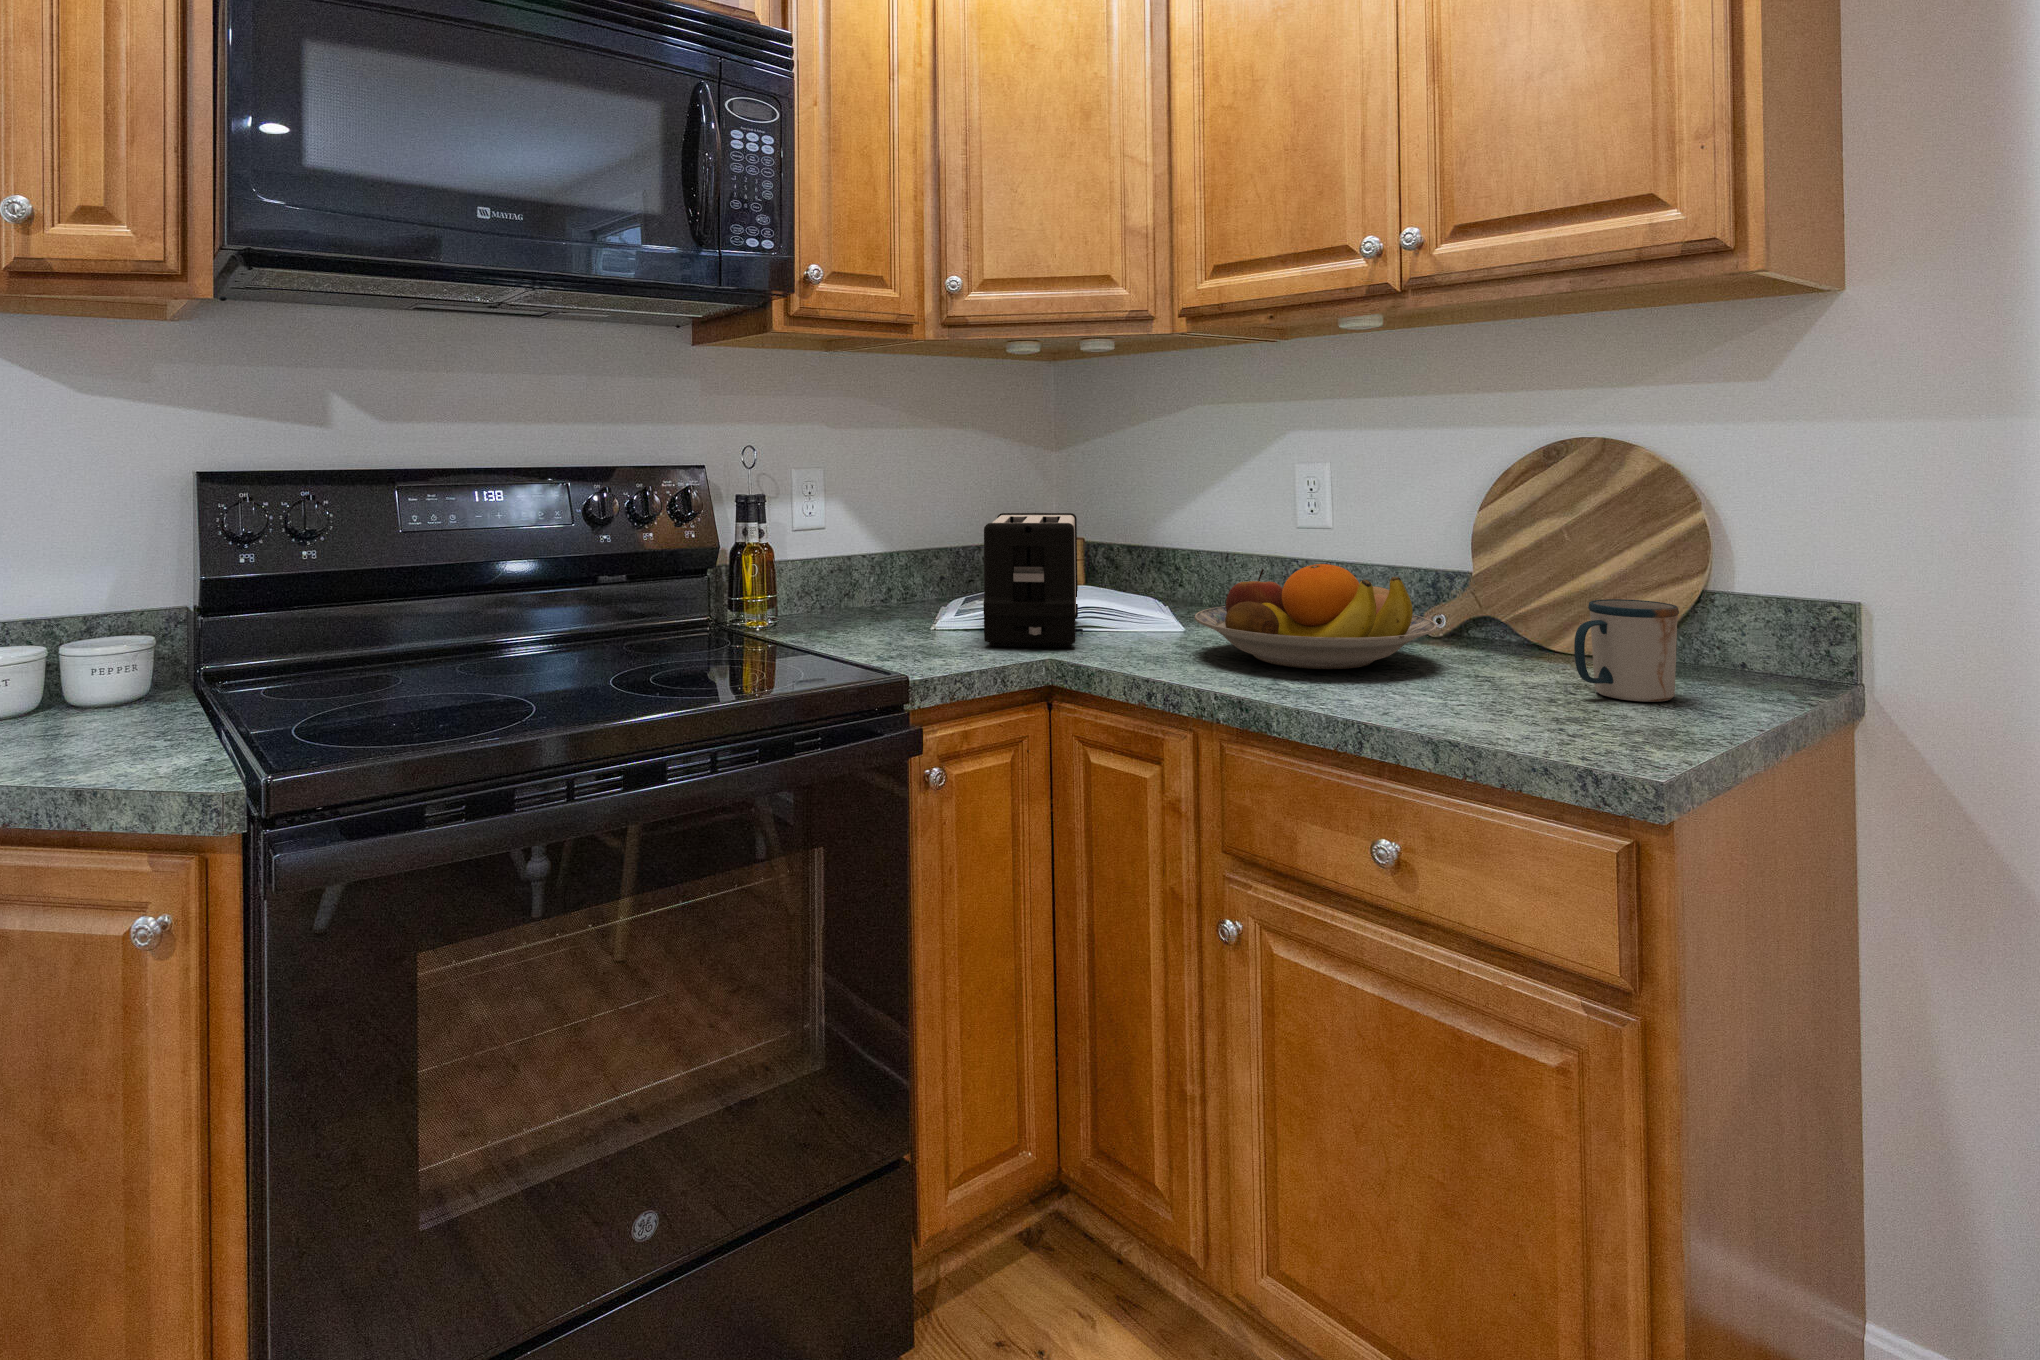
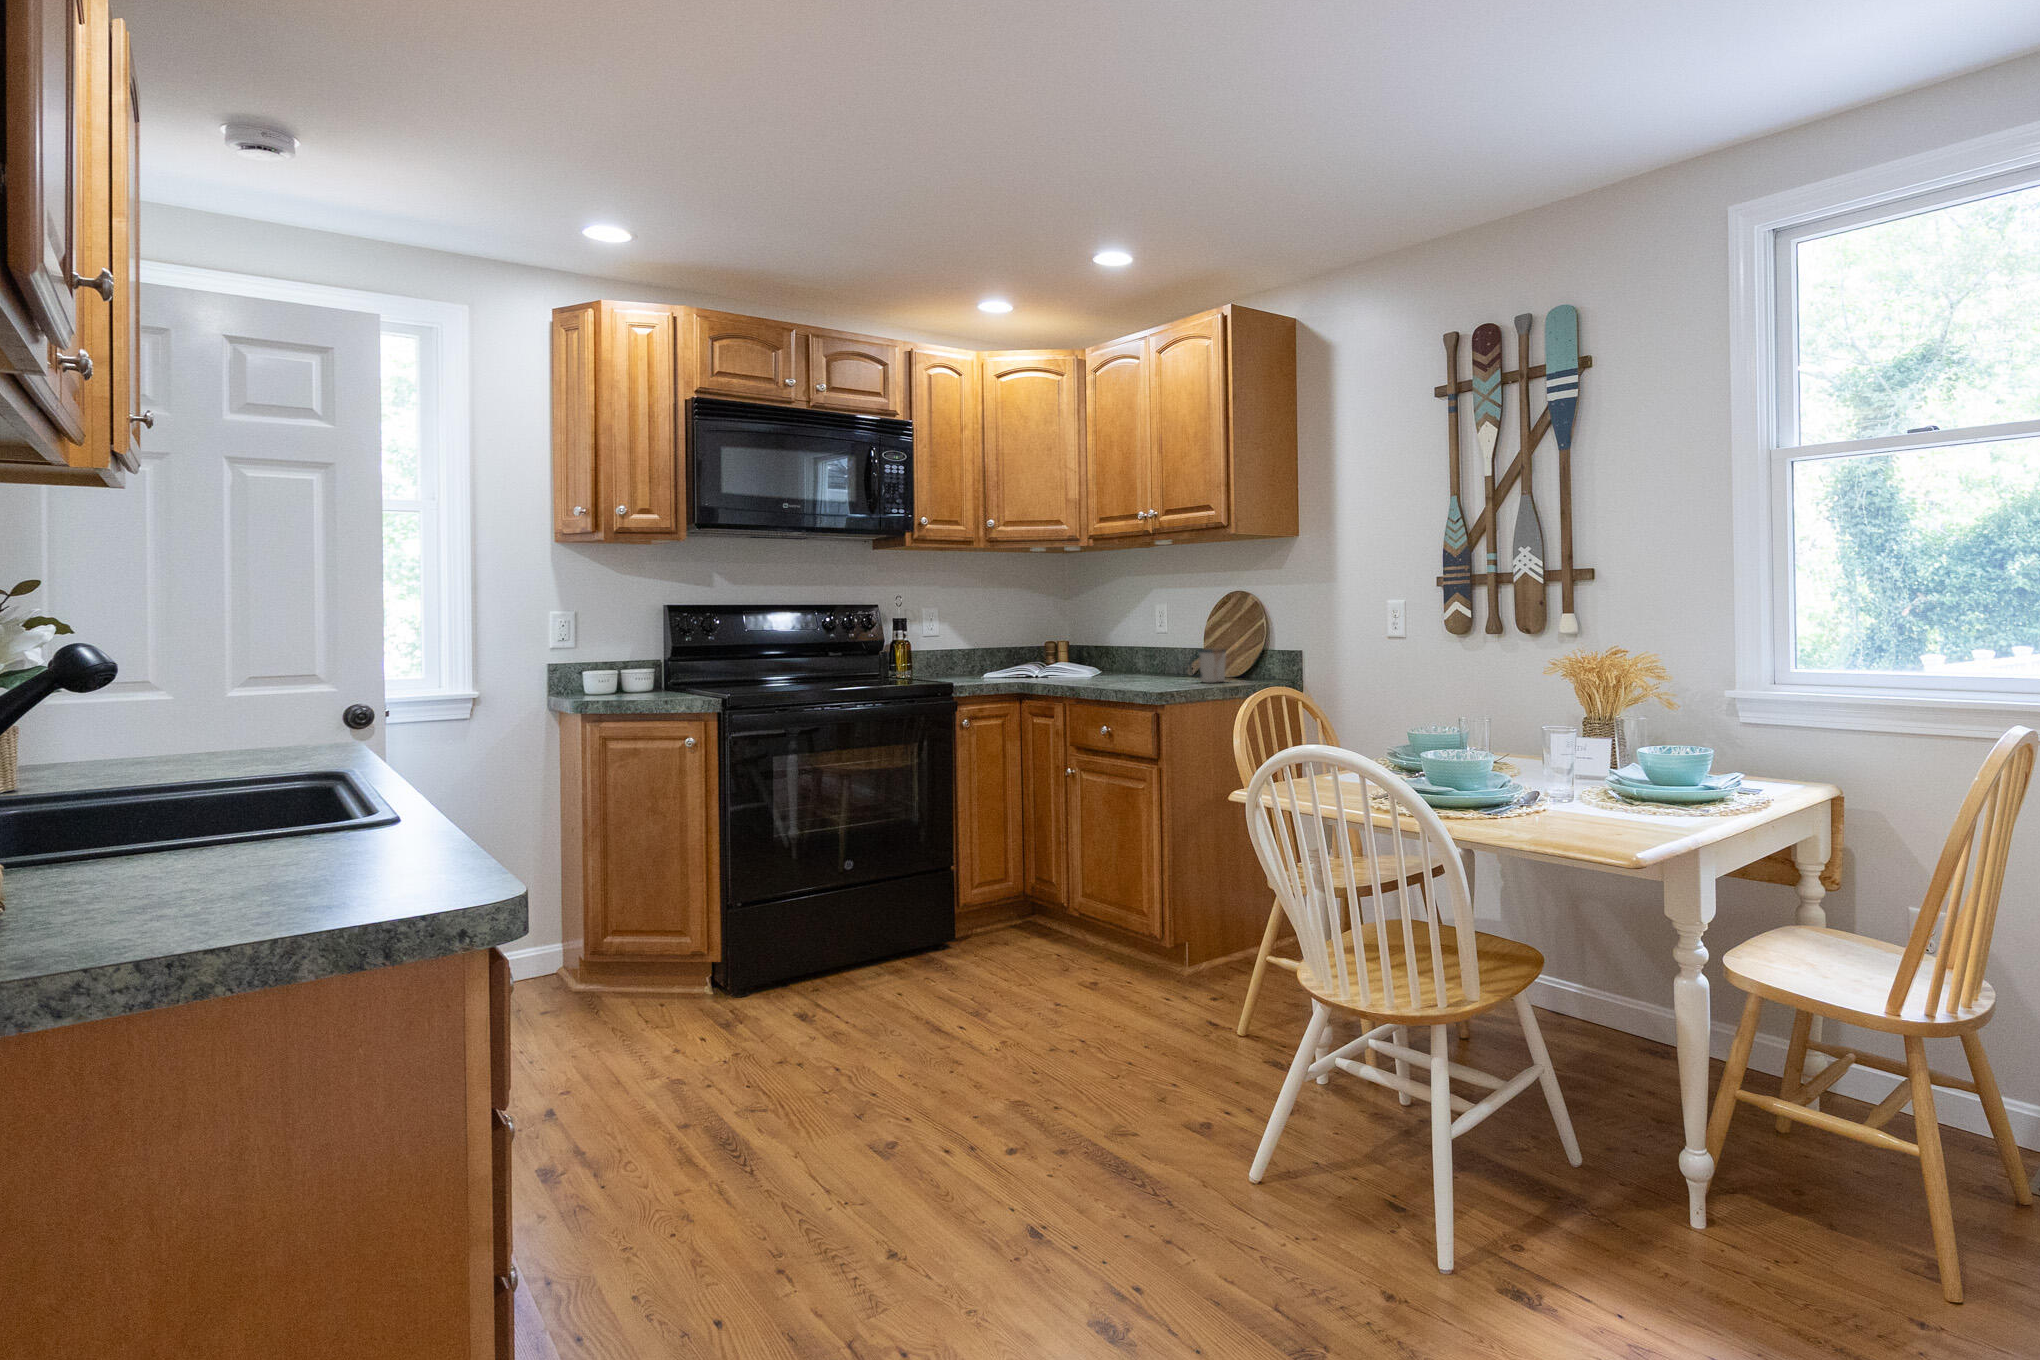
toaster: present [983,513,1078,648] -> none [997,626,1054,679]
fruit bowl: present [1195,564,1437,669] -> none [1078,640,1169,680]

